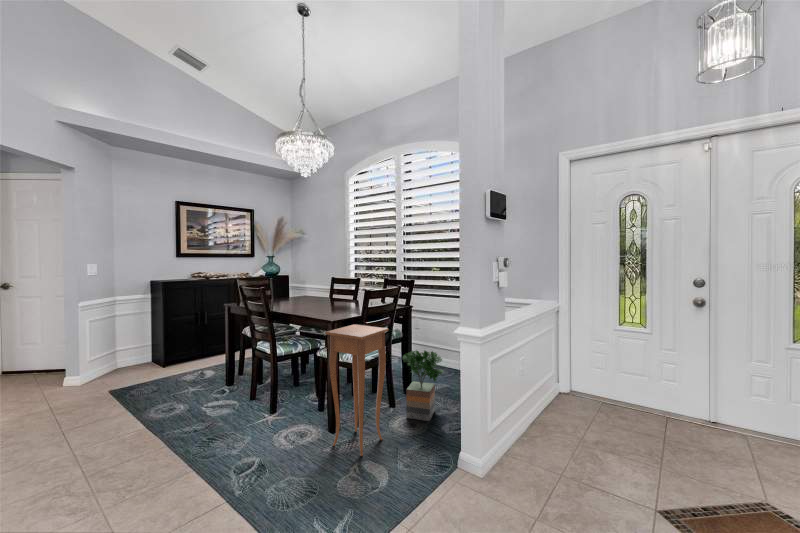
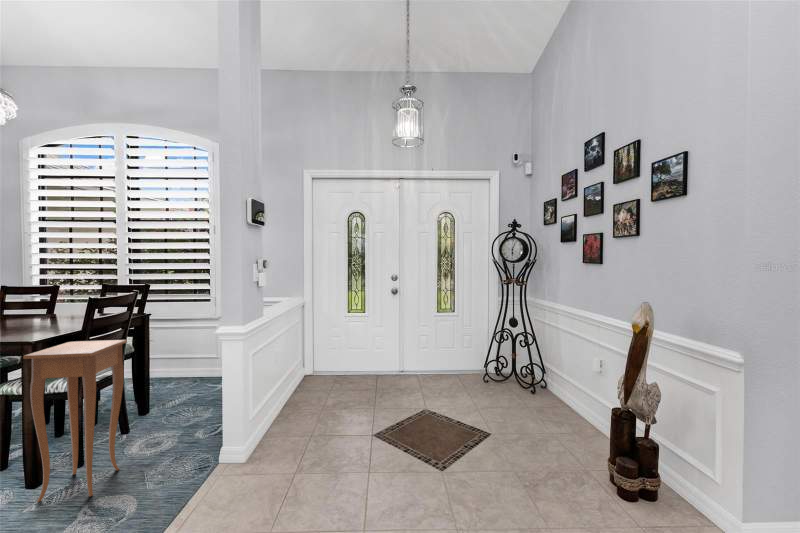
potted tree: present [403,350,443,421] -> none [140,358,196,438]

